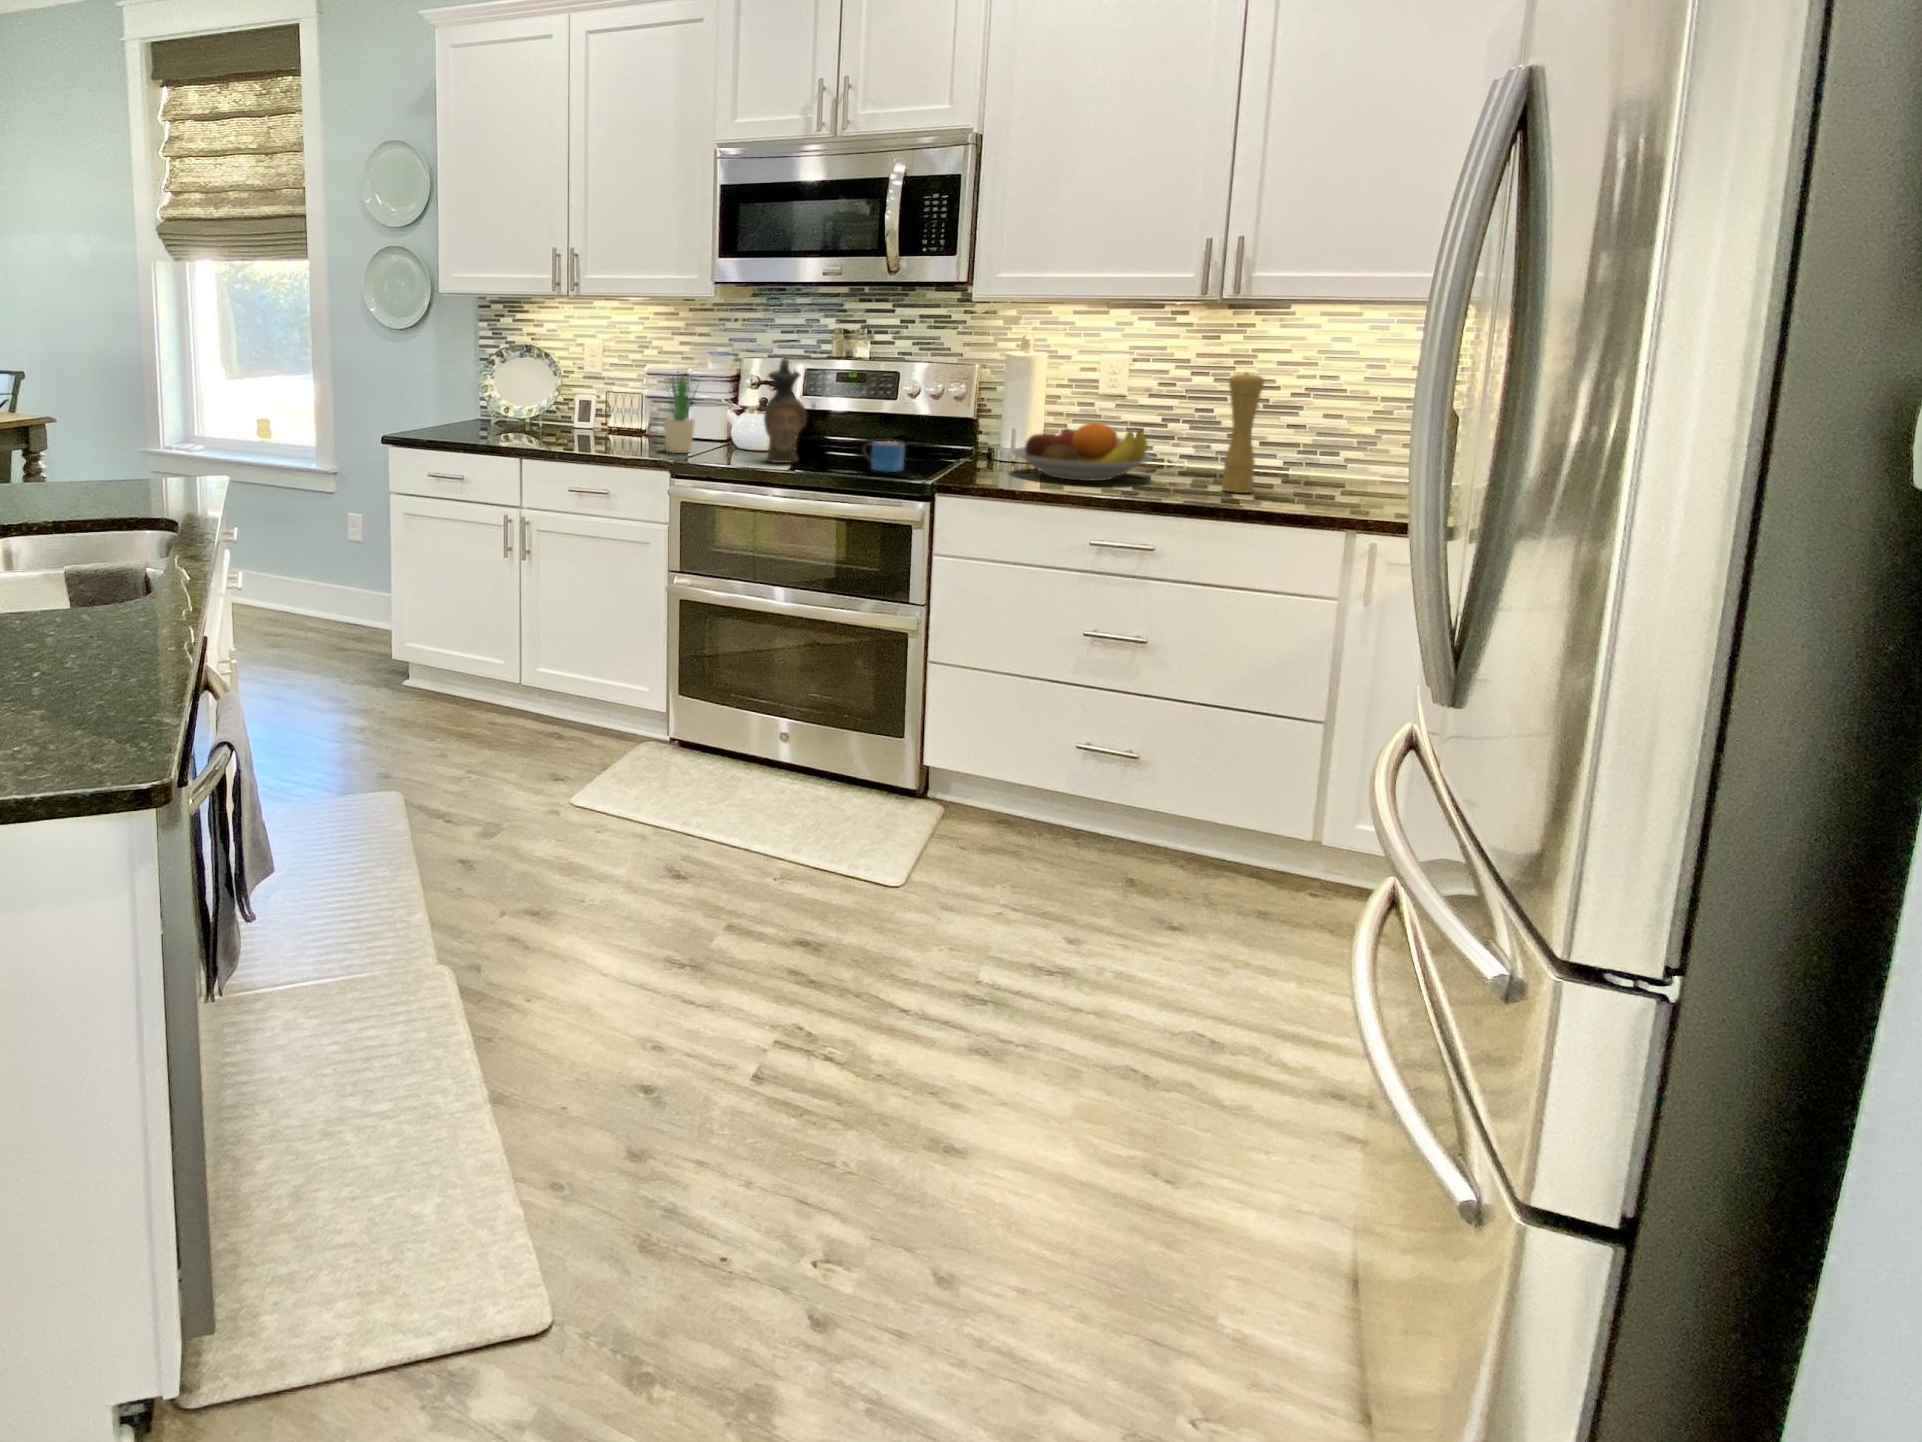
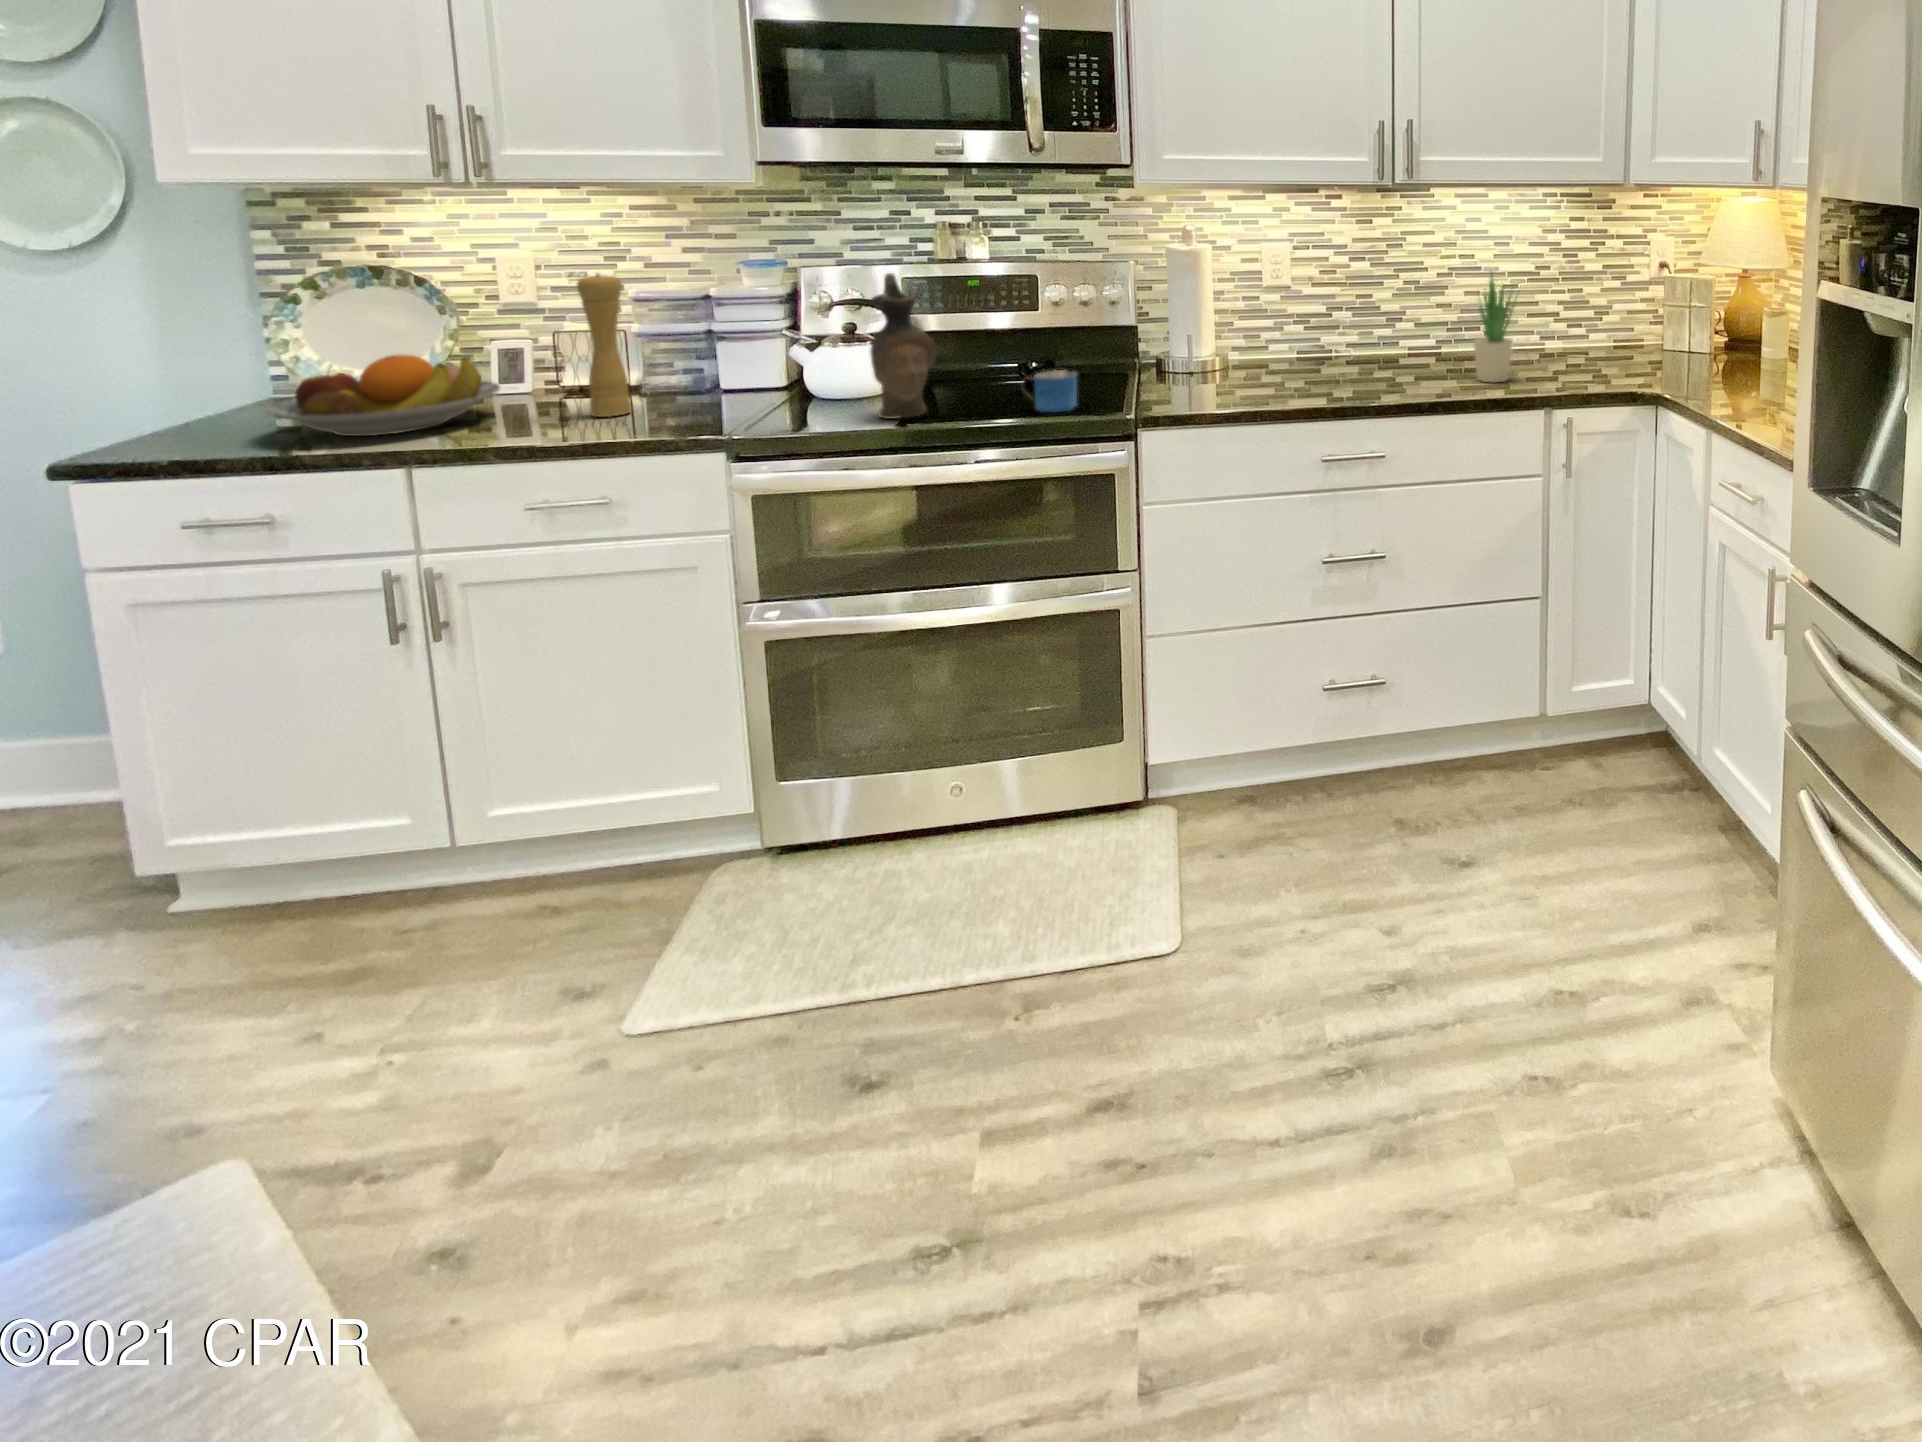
potted plant: present [664,371,696,453] -> present [1473,274,1520,382]
pepper mill: present [1221,373,1264,493] -> present [577,274,631,417]
fruit bowl: present [1012,423,1151,481] -> present [265,354,500,436]

